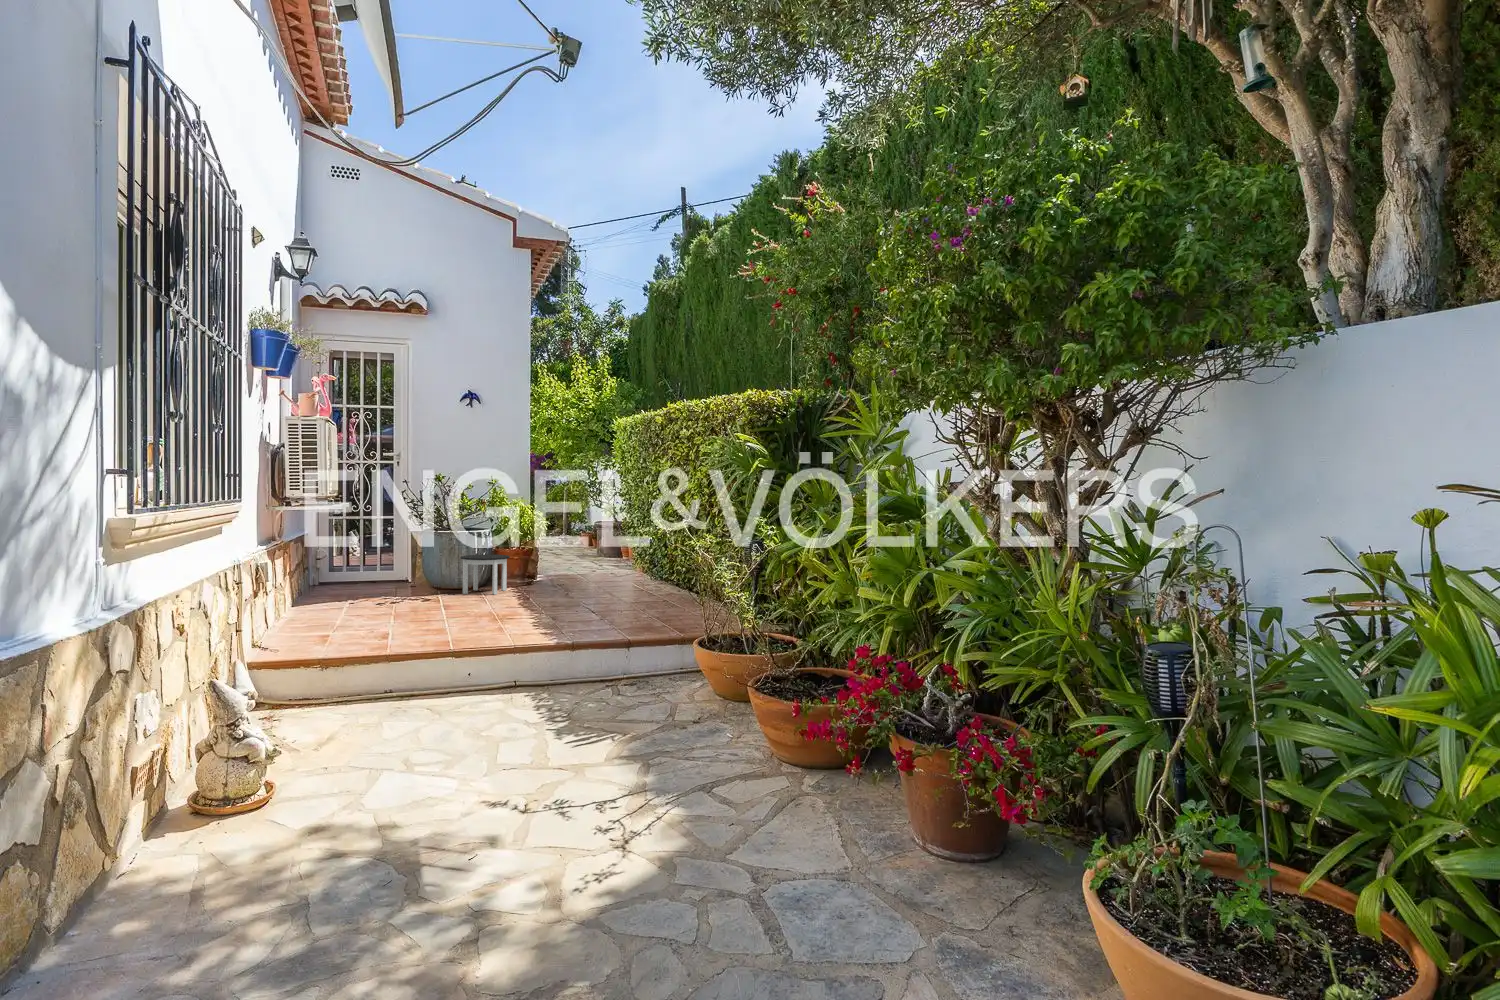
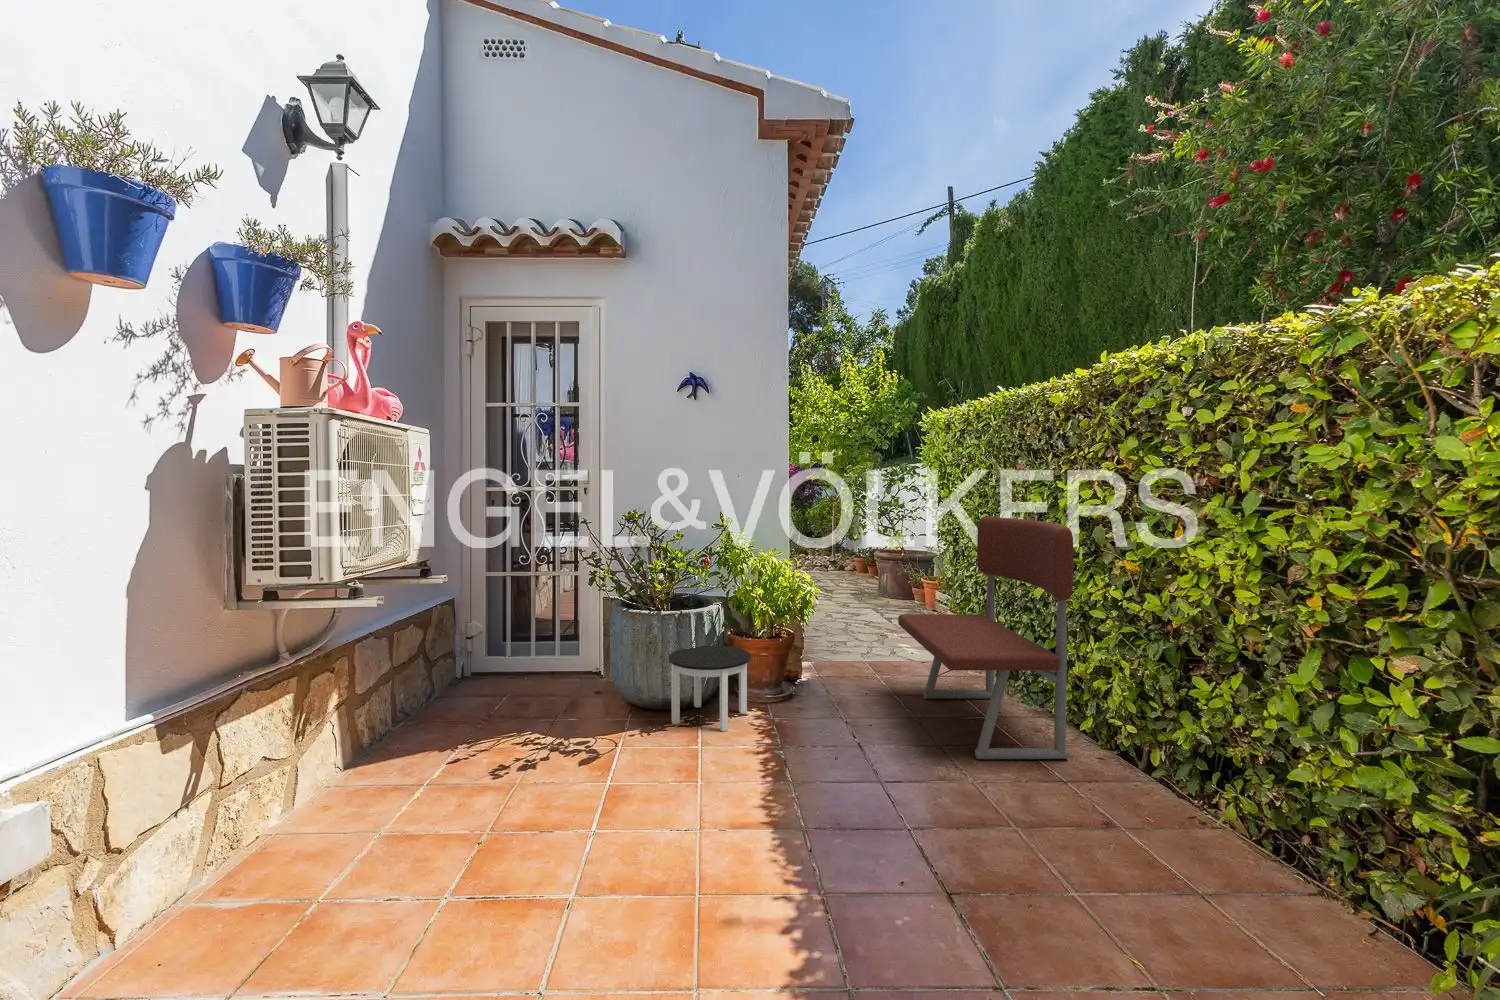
bench: none [597,482,674,596] -> present [898,517,1074,759]

